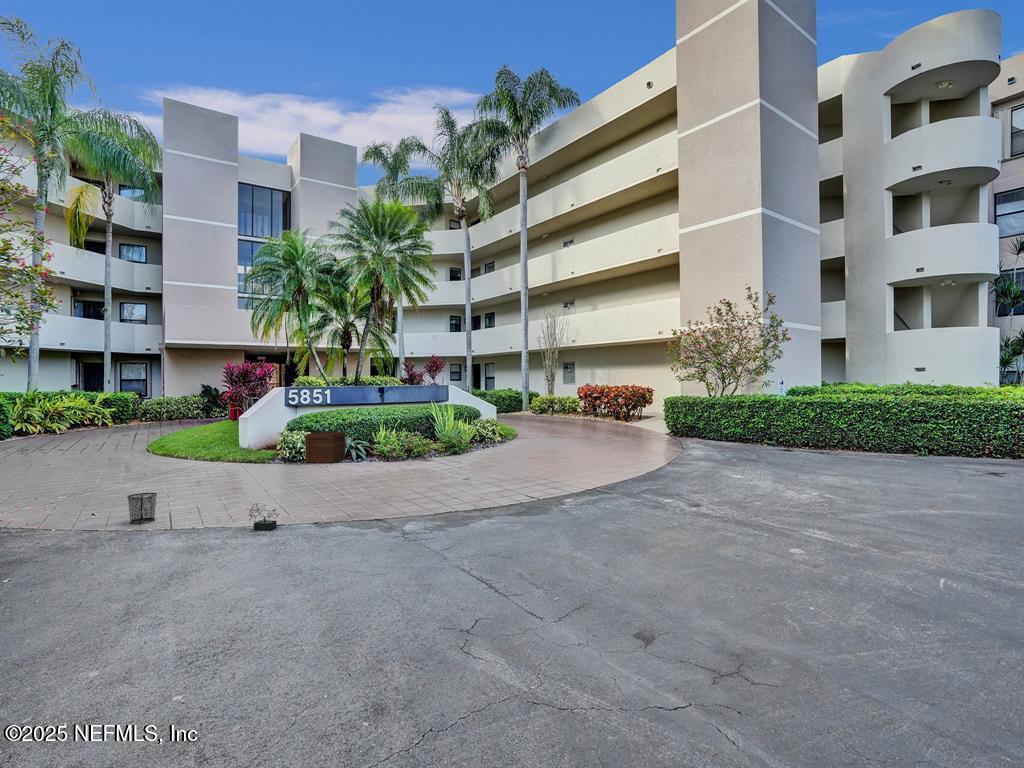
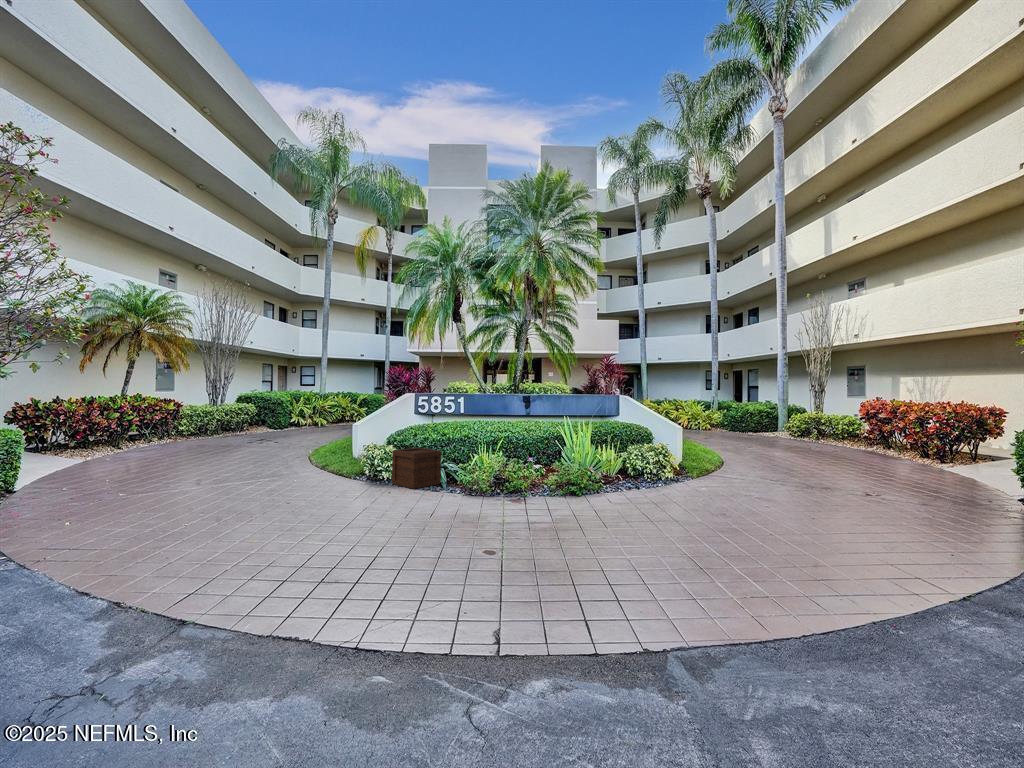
trash can: present [127,493,157,524] -> none [28,518,69,558]
decorative plant: present [247,503,280,530] -> none [31,566,76,617]

